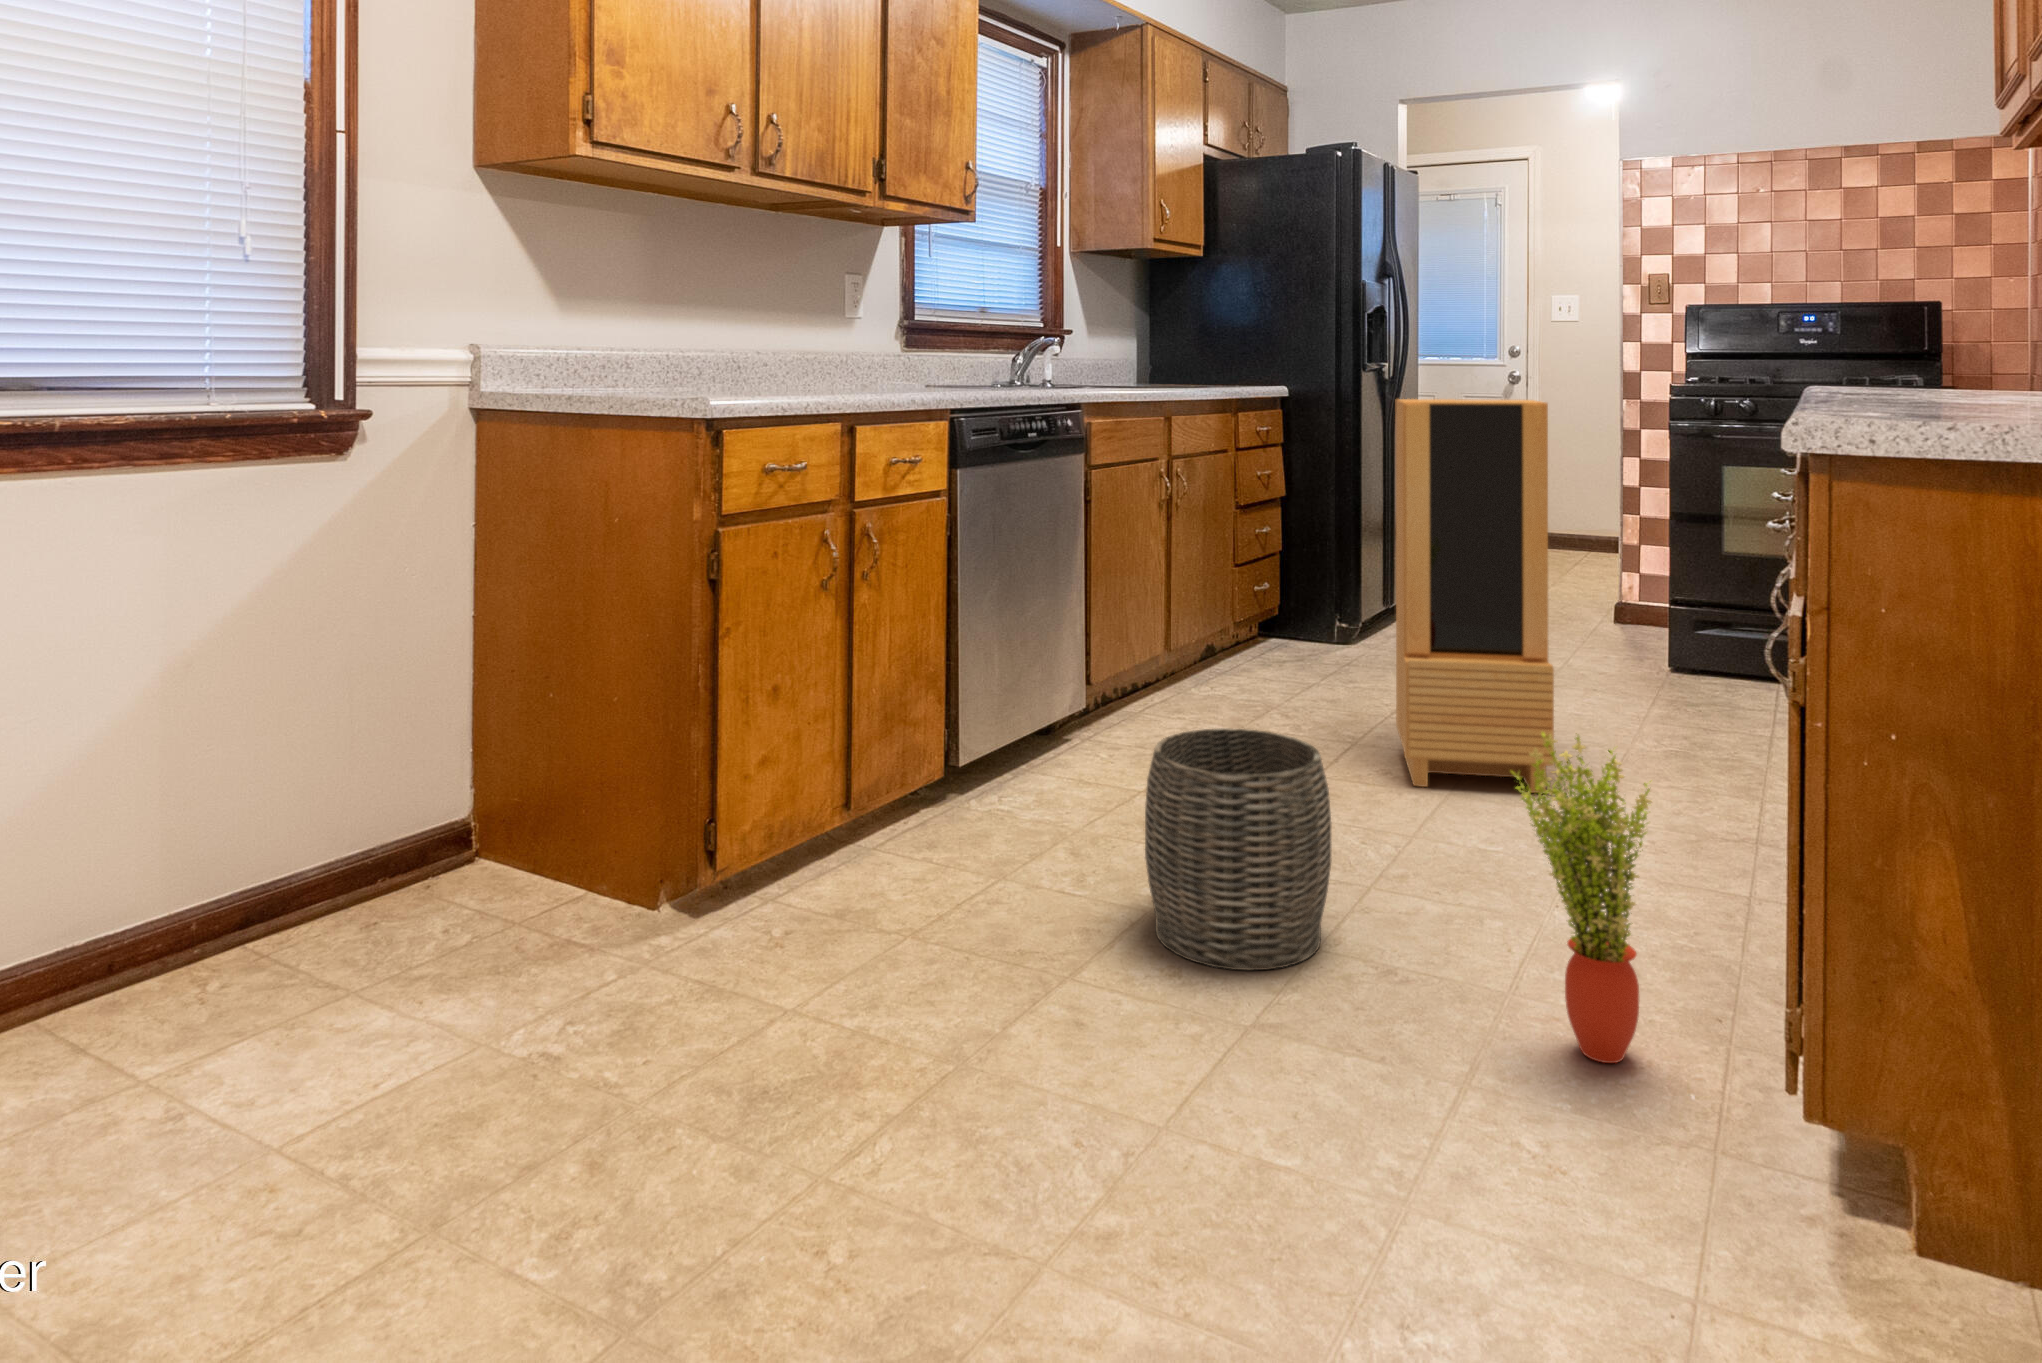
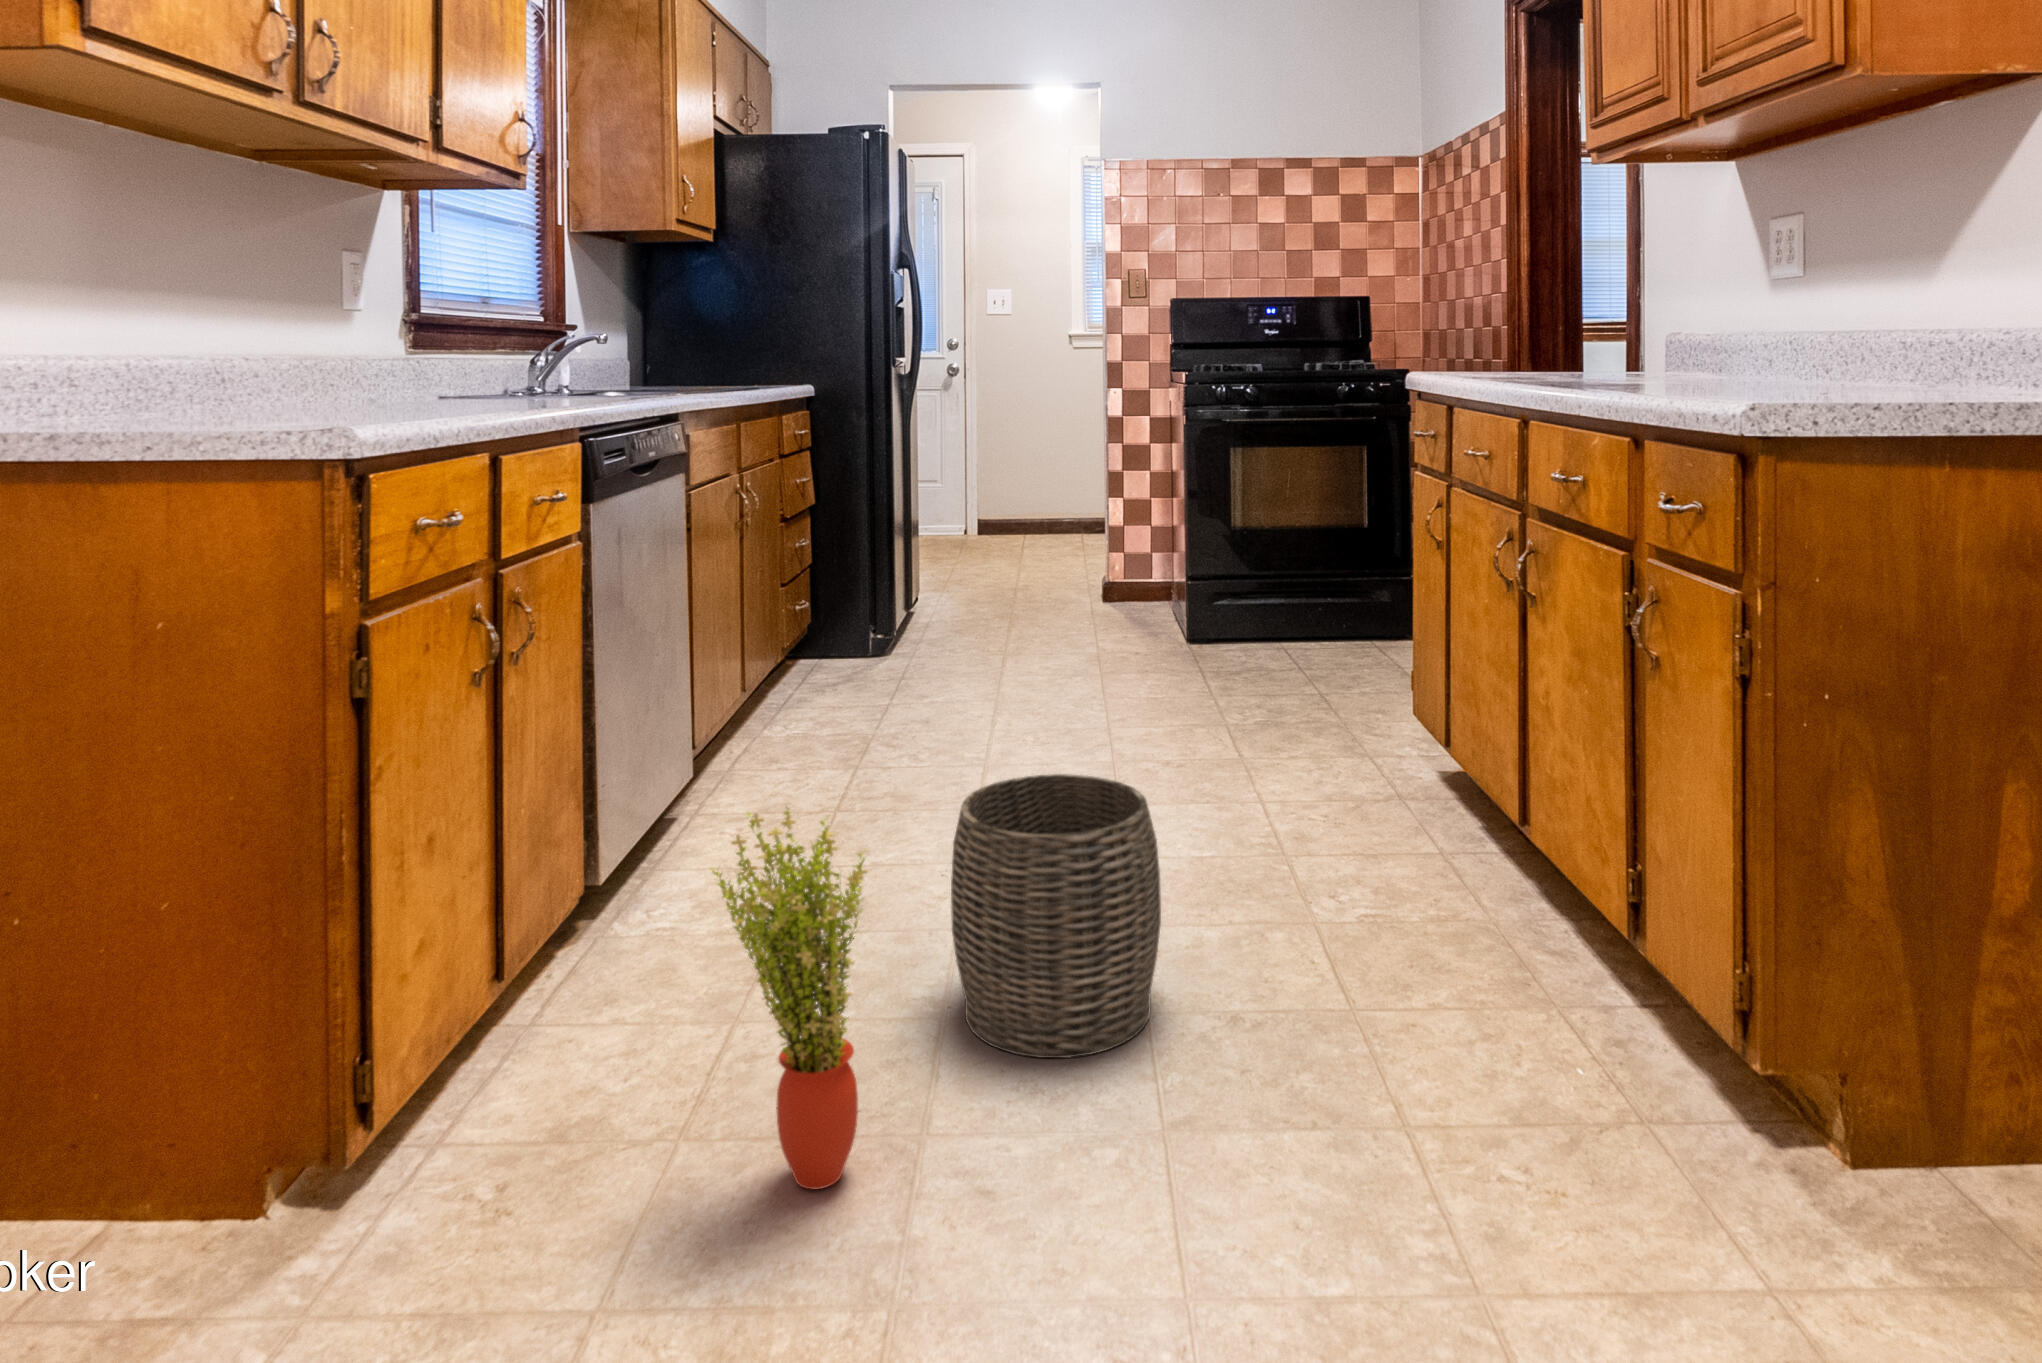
storage cabinet: present [1395,399,1554,793] -> none [1027,393,1206,799]
potted plant: present [1511,732,1651,1063] -> present [711,808,867,1190]

